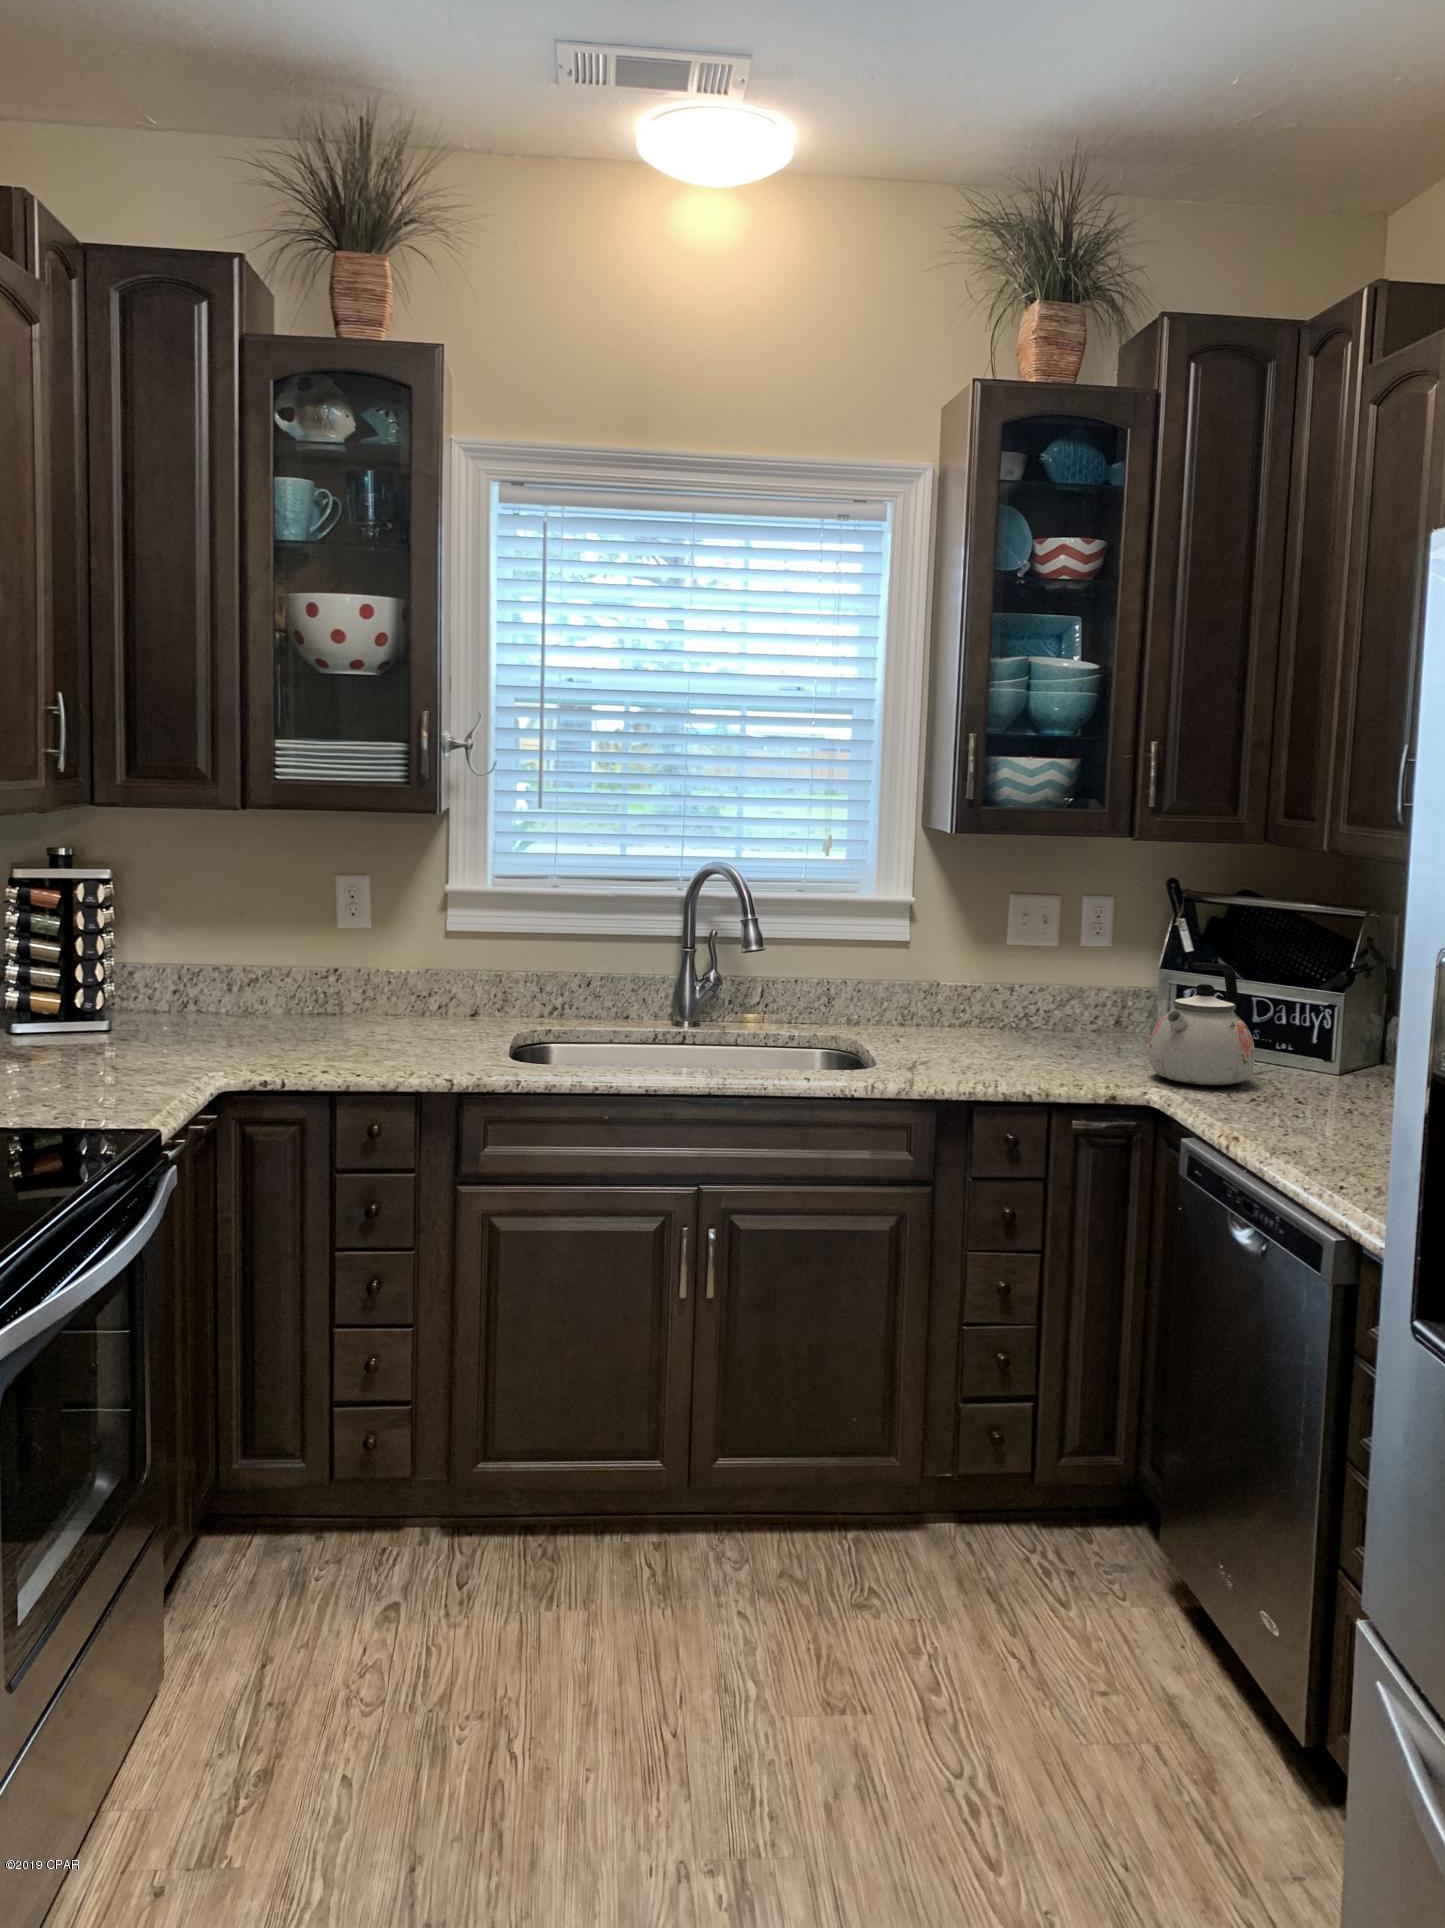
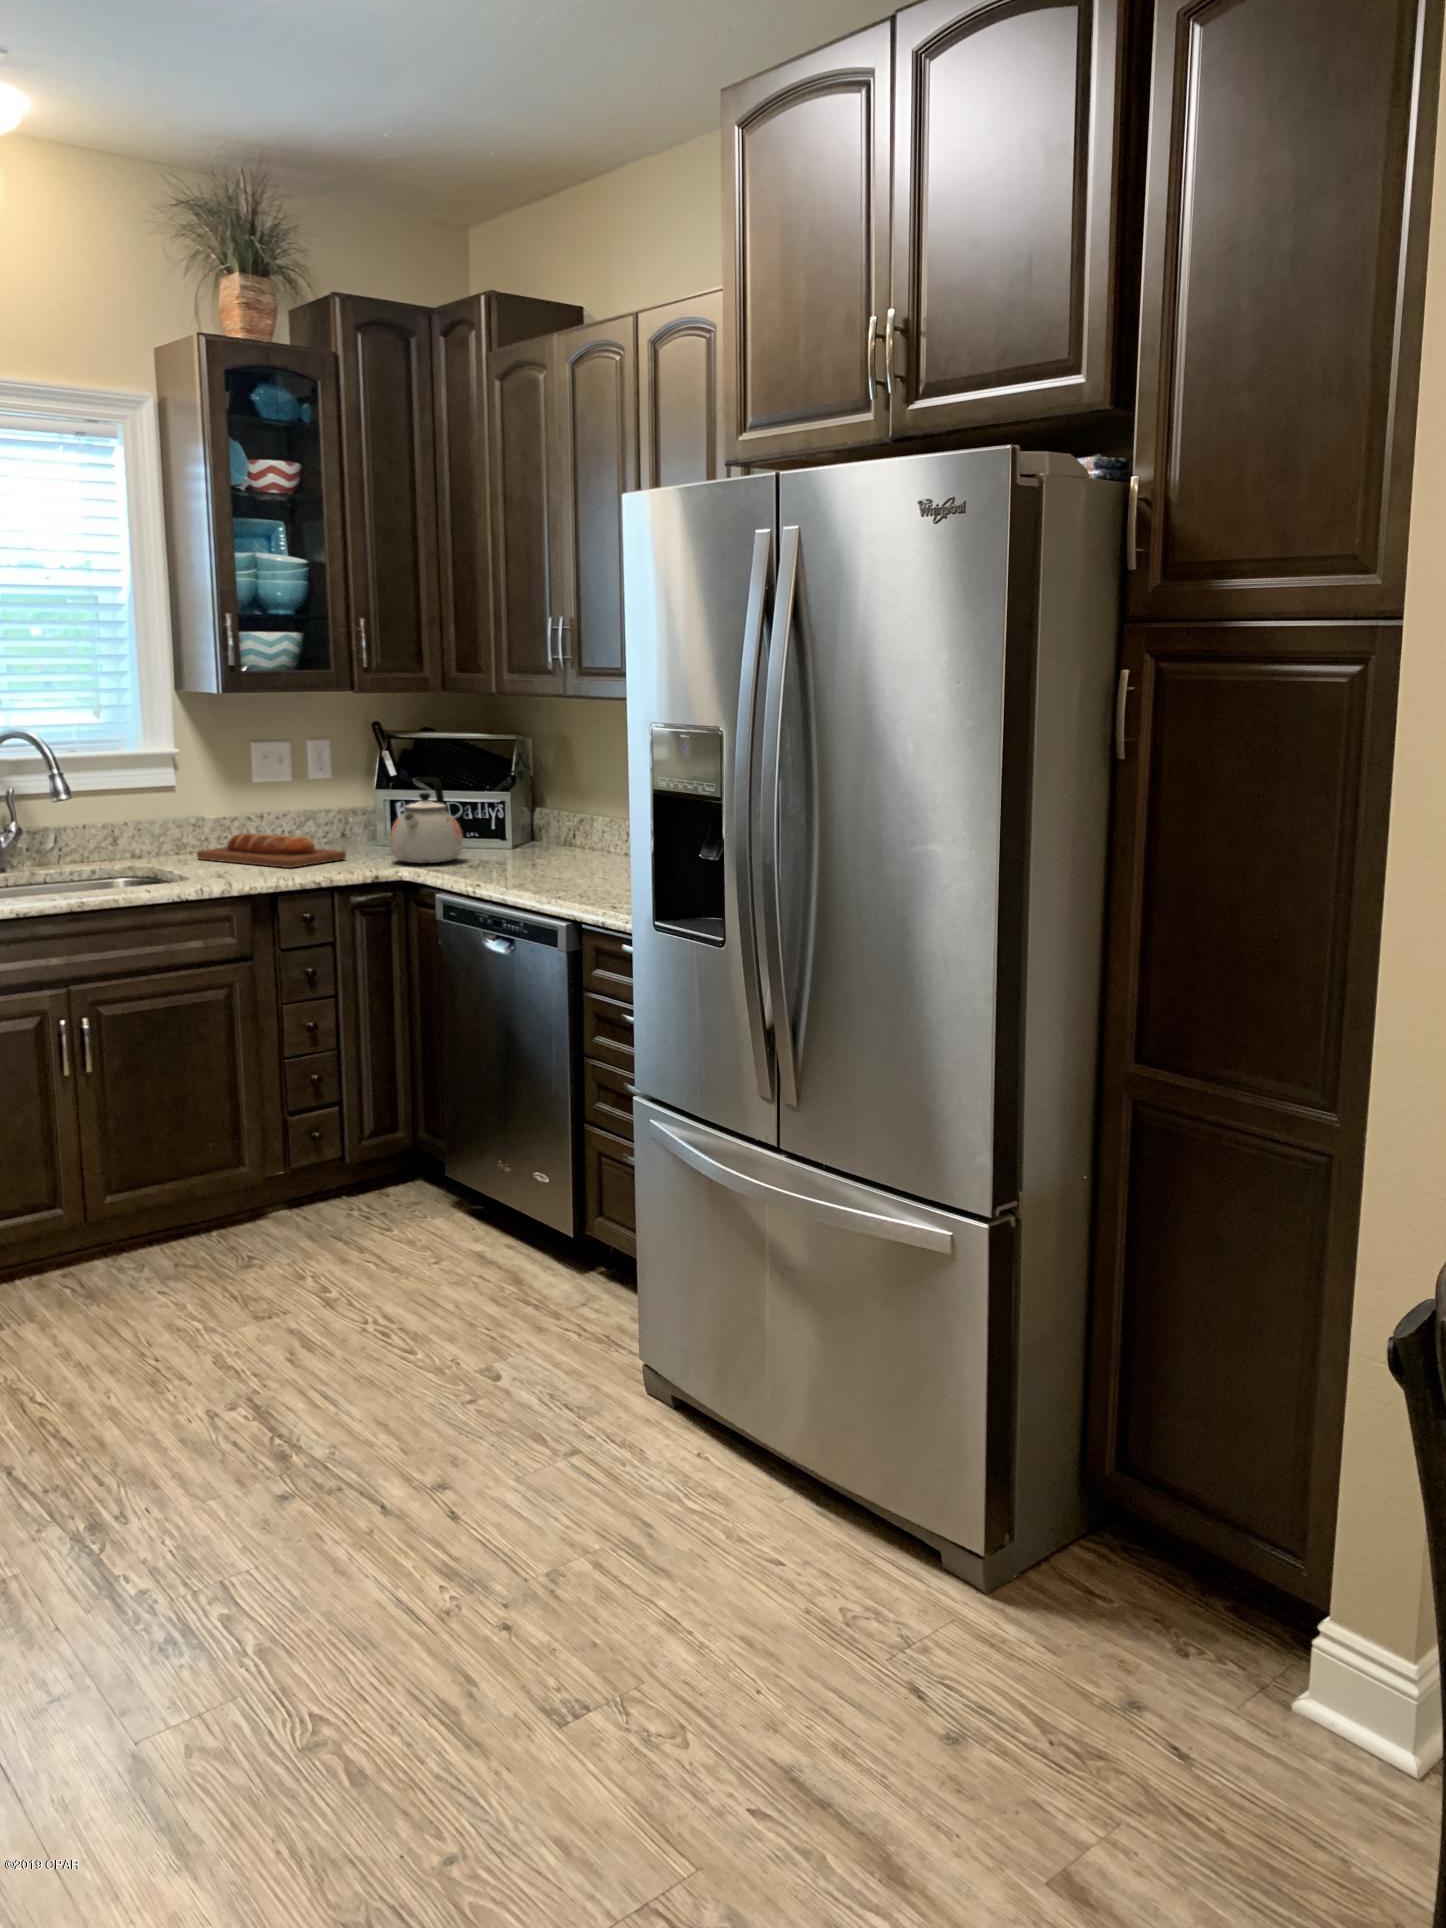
bread loaf: none [919,1009,1095,1066] -> present [197,833,346,868]

